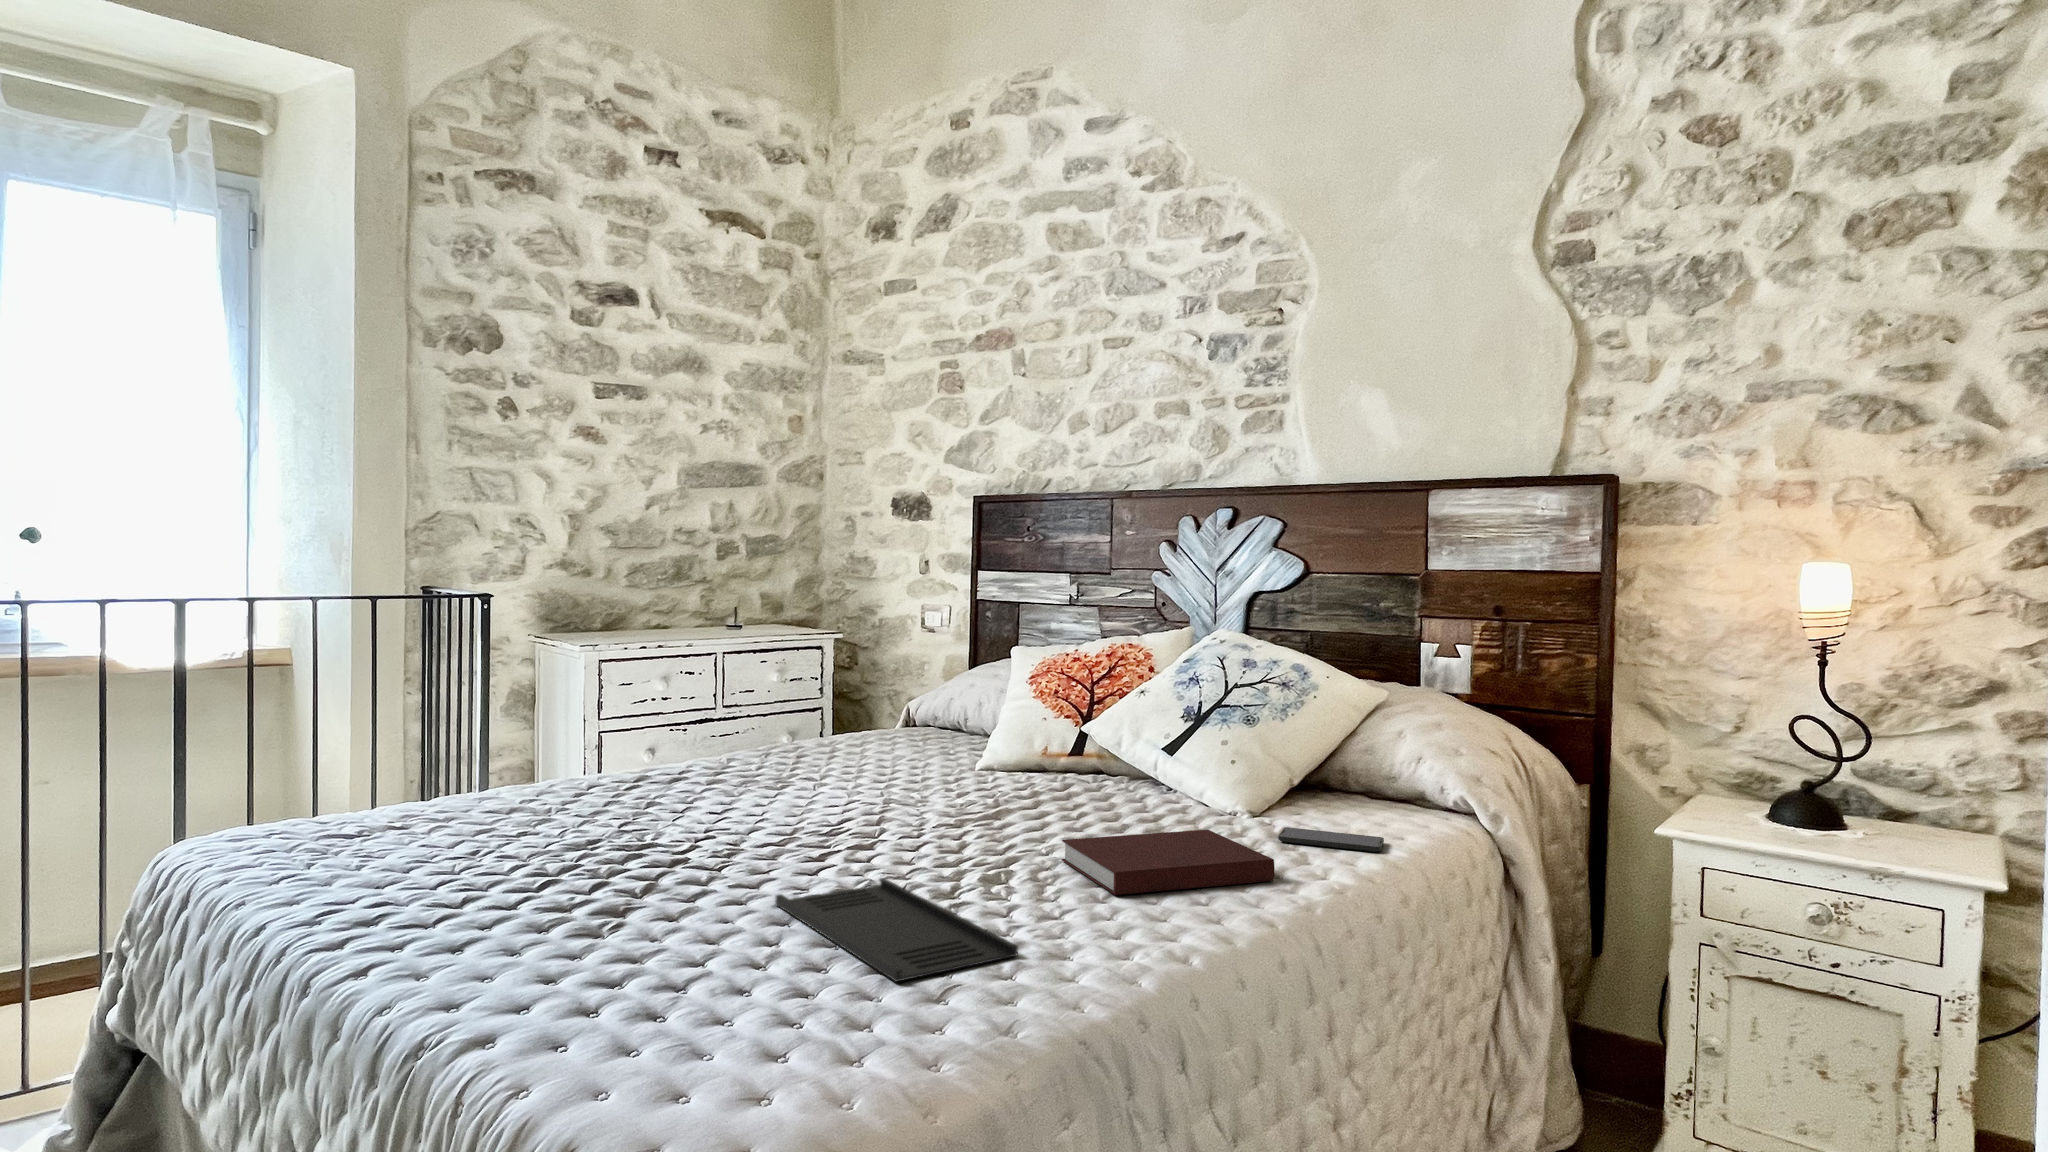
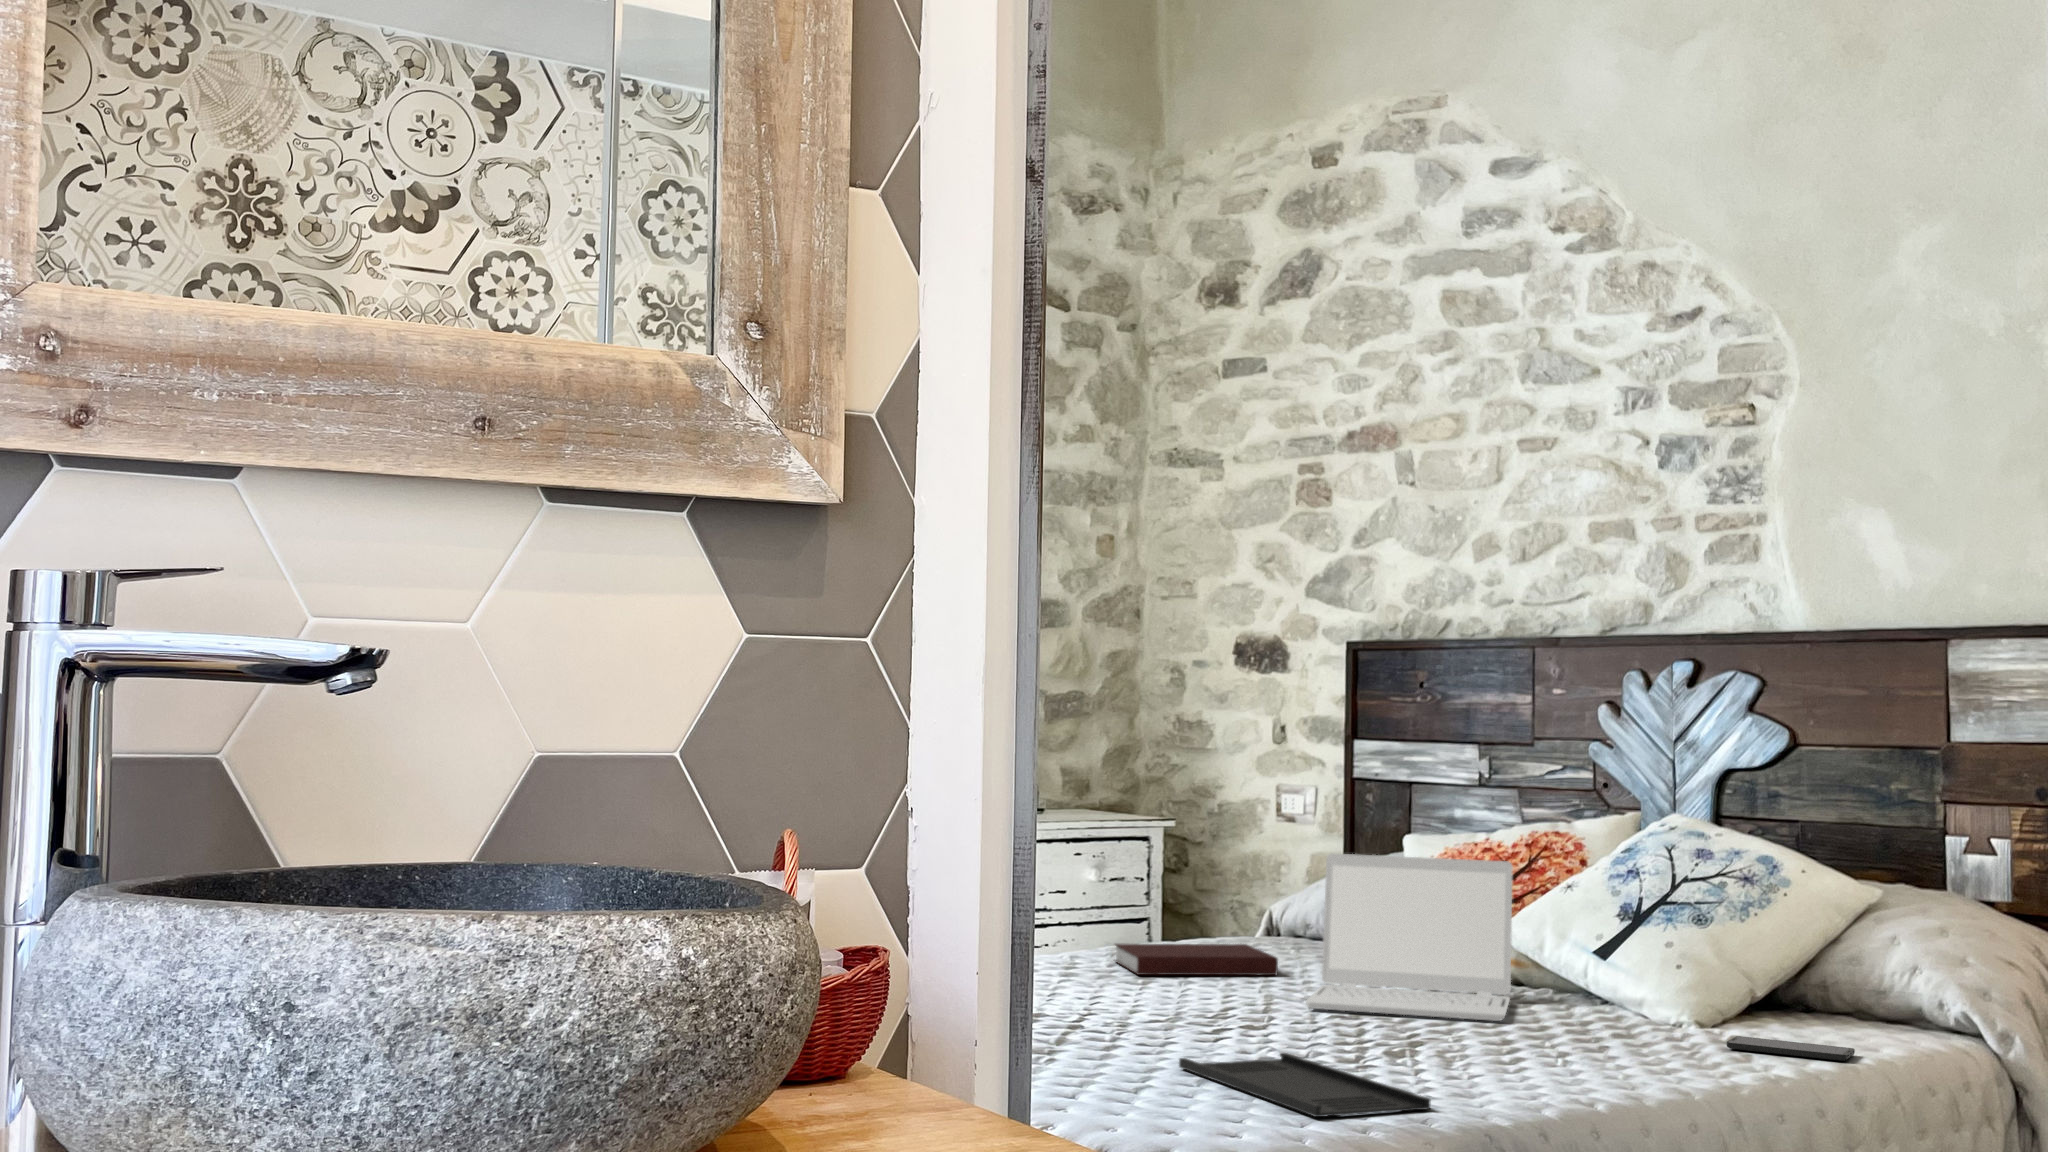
laptop: none [919,670,1097,817] -> present [1306,853,1513,1021]
notebook: present [1061,830,1275,895] -> present [1115,944,1278,975]

